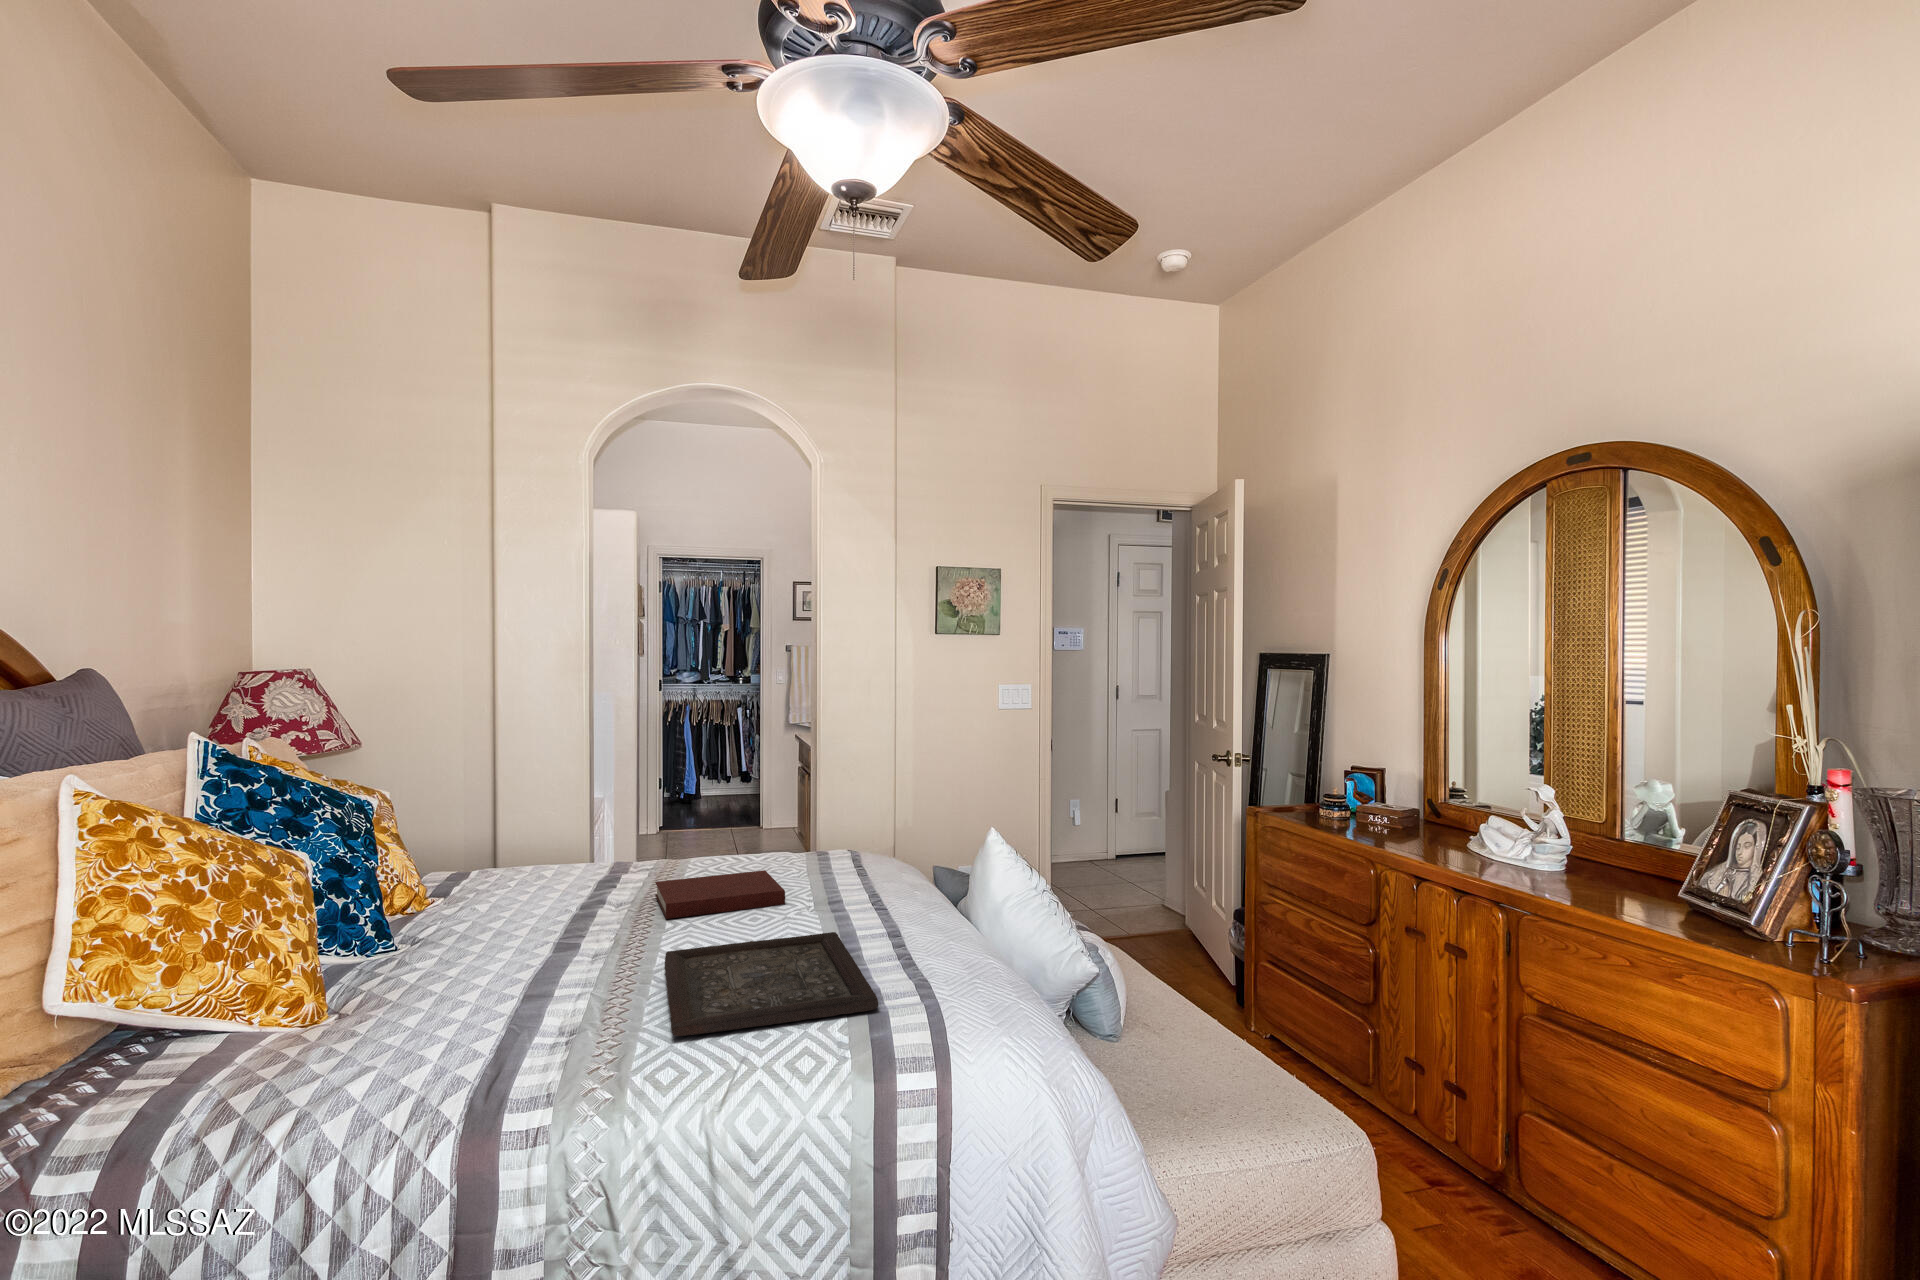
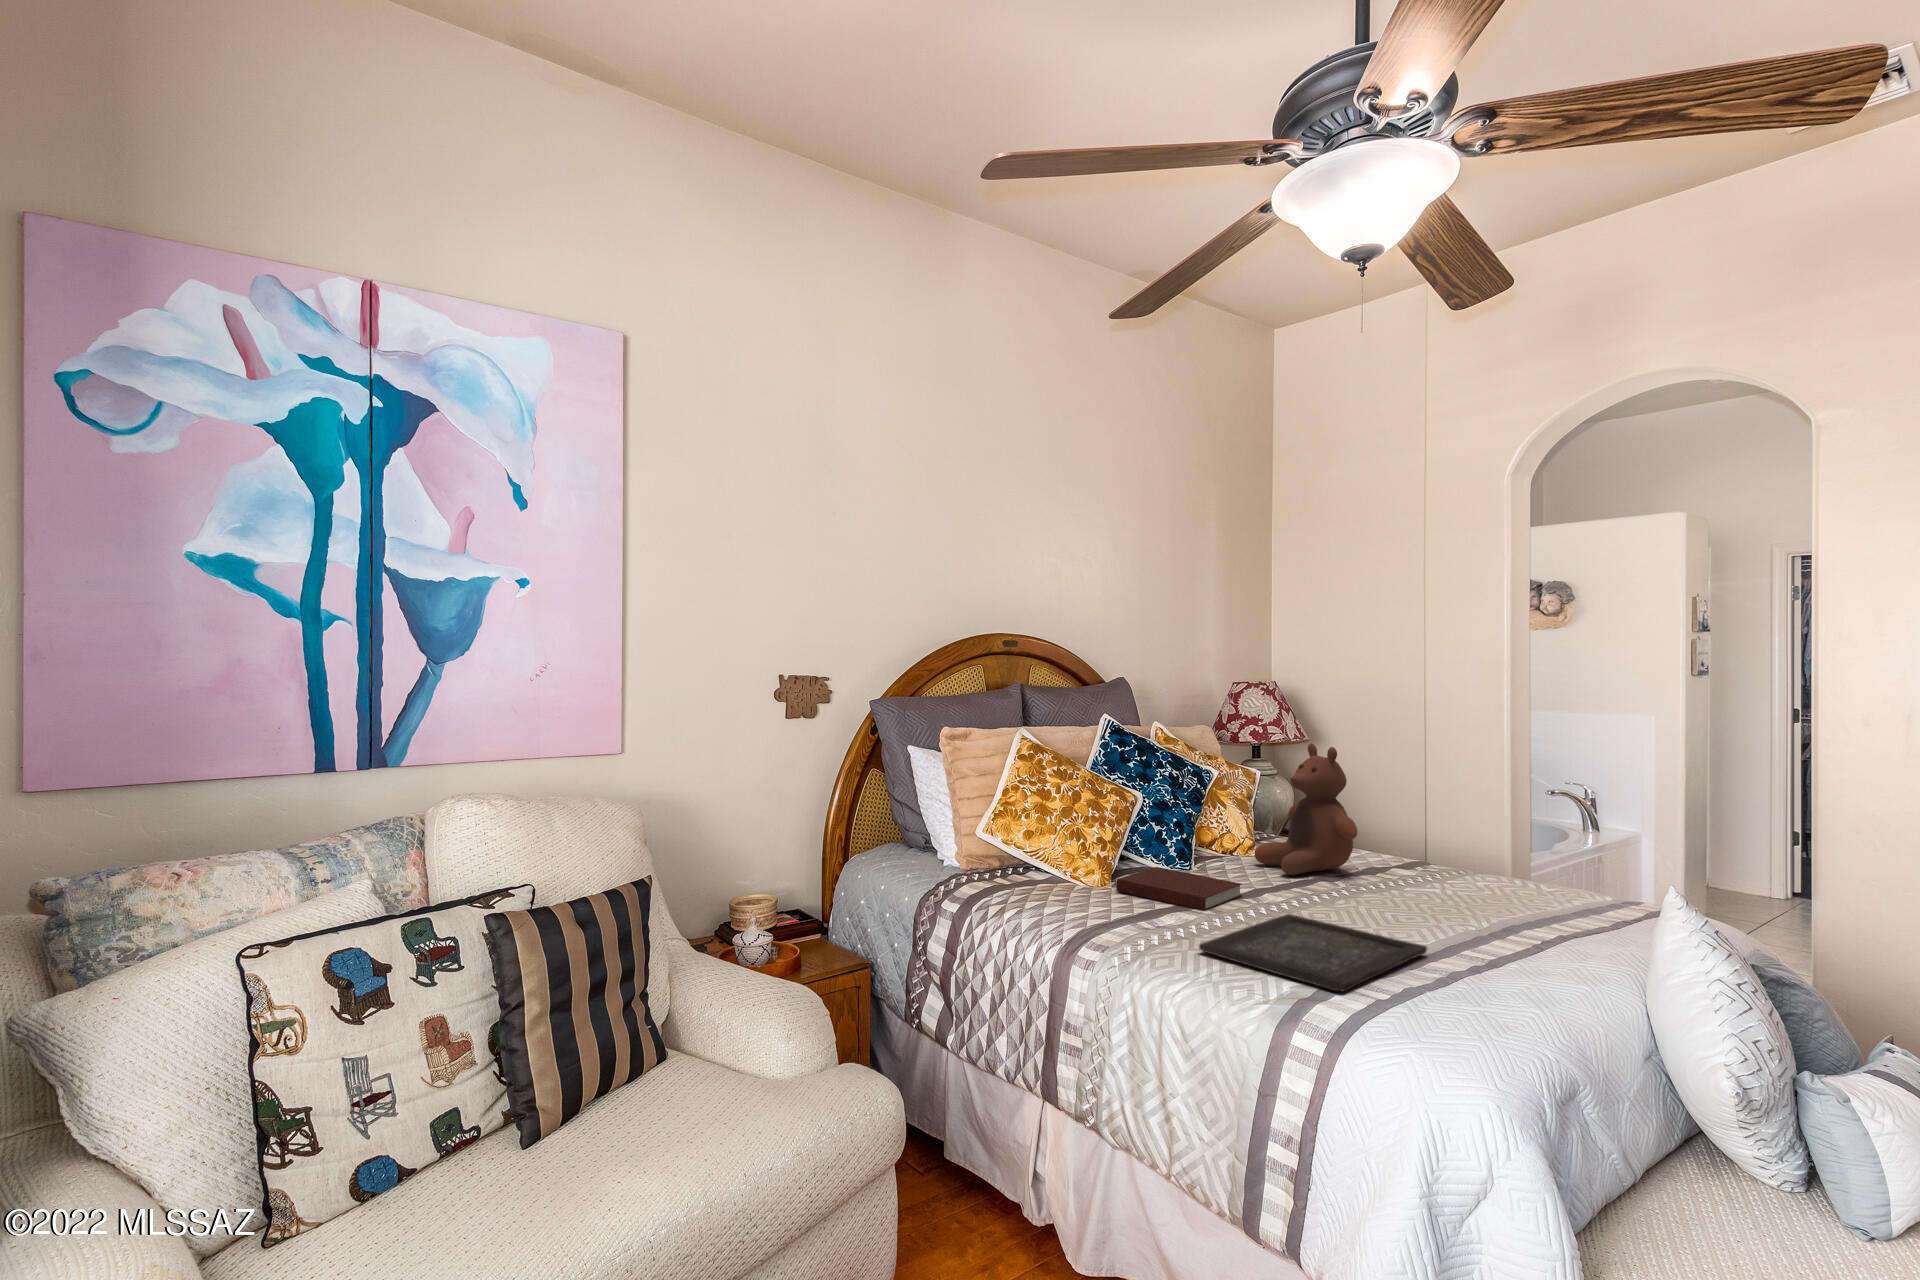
stuffed bear: none [473,741,613,911] -> present [1255,743,1357,875]
notebook: present [655,870,785,919] -> present [1116,867,1242,911]

